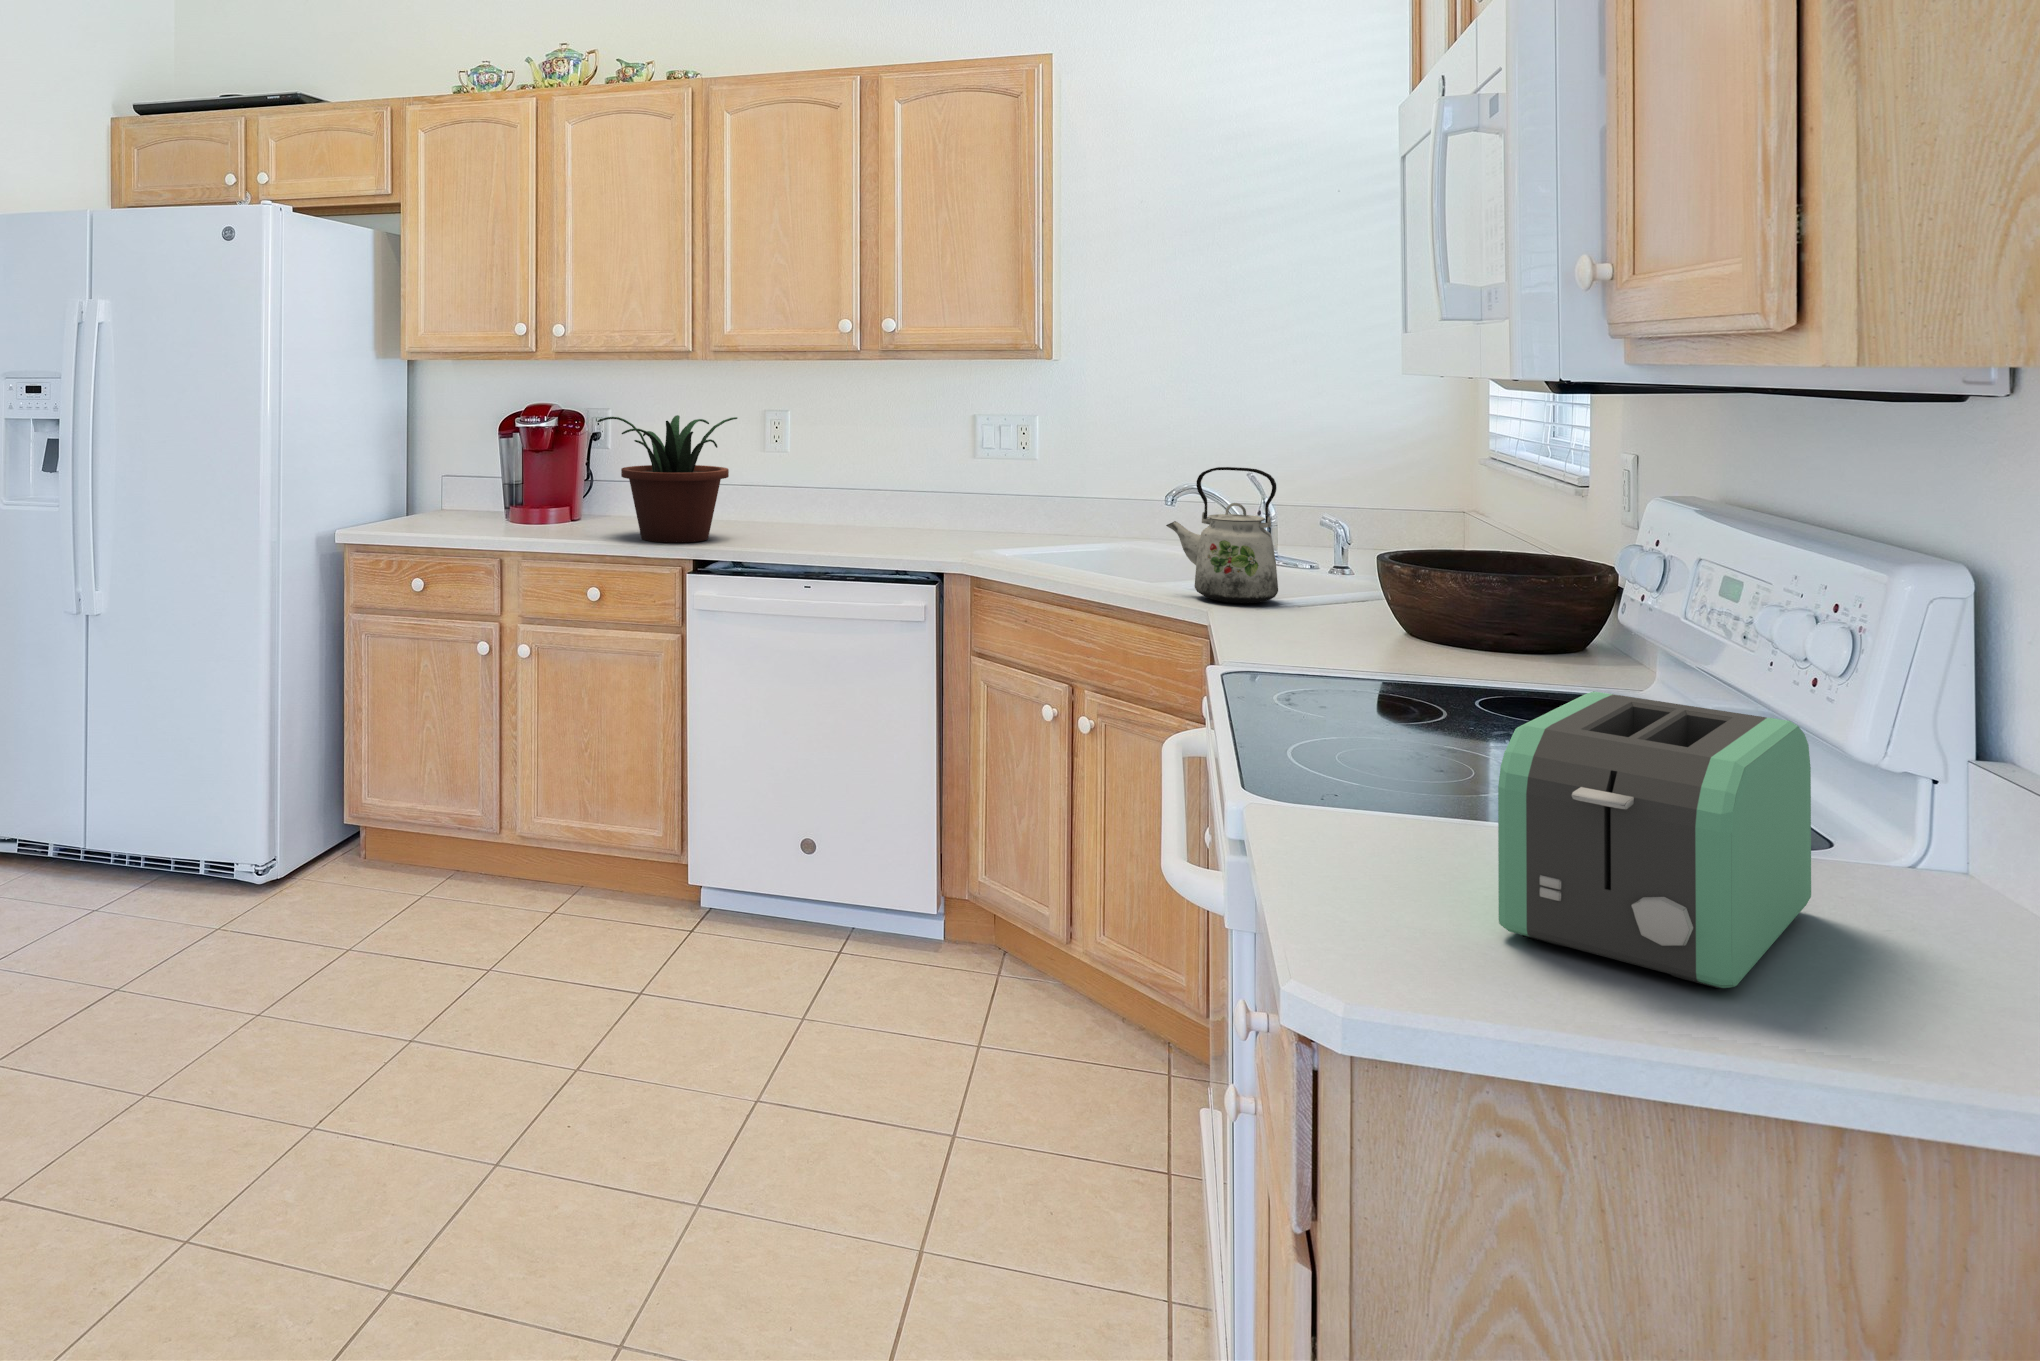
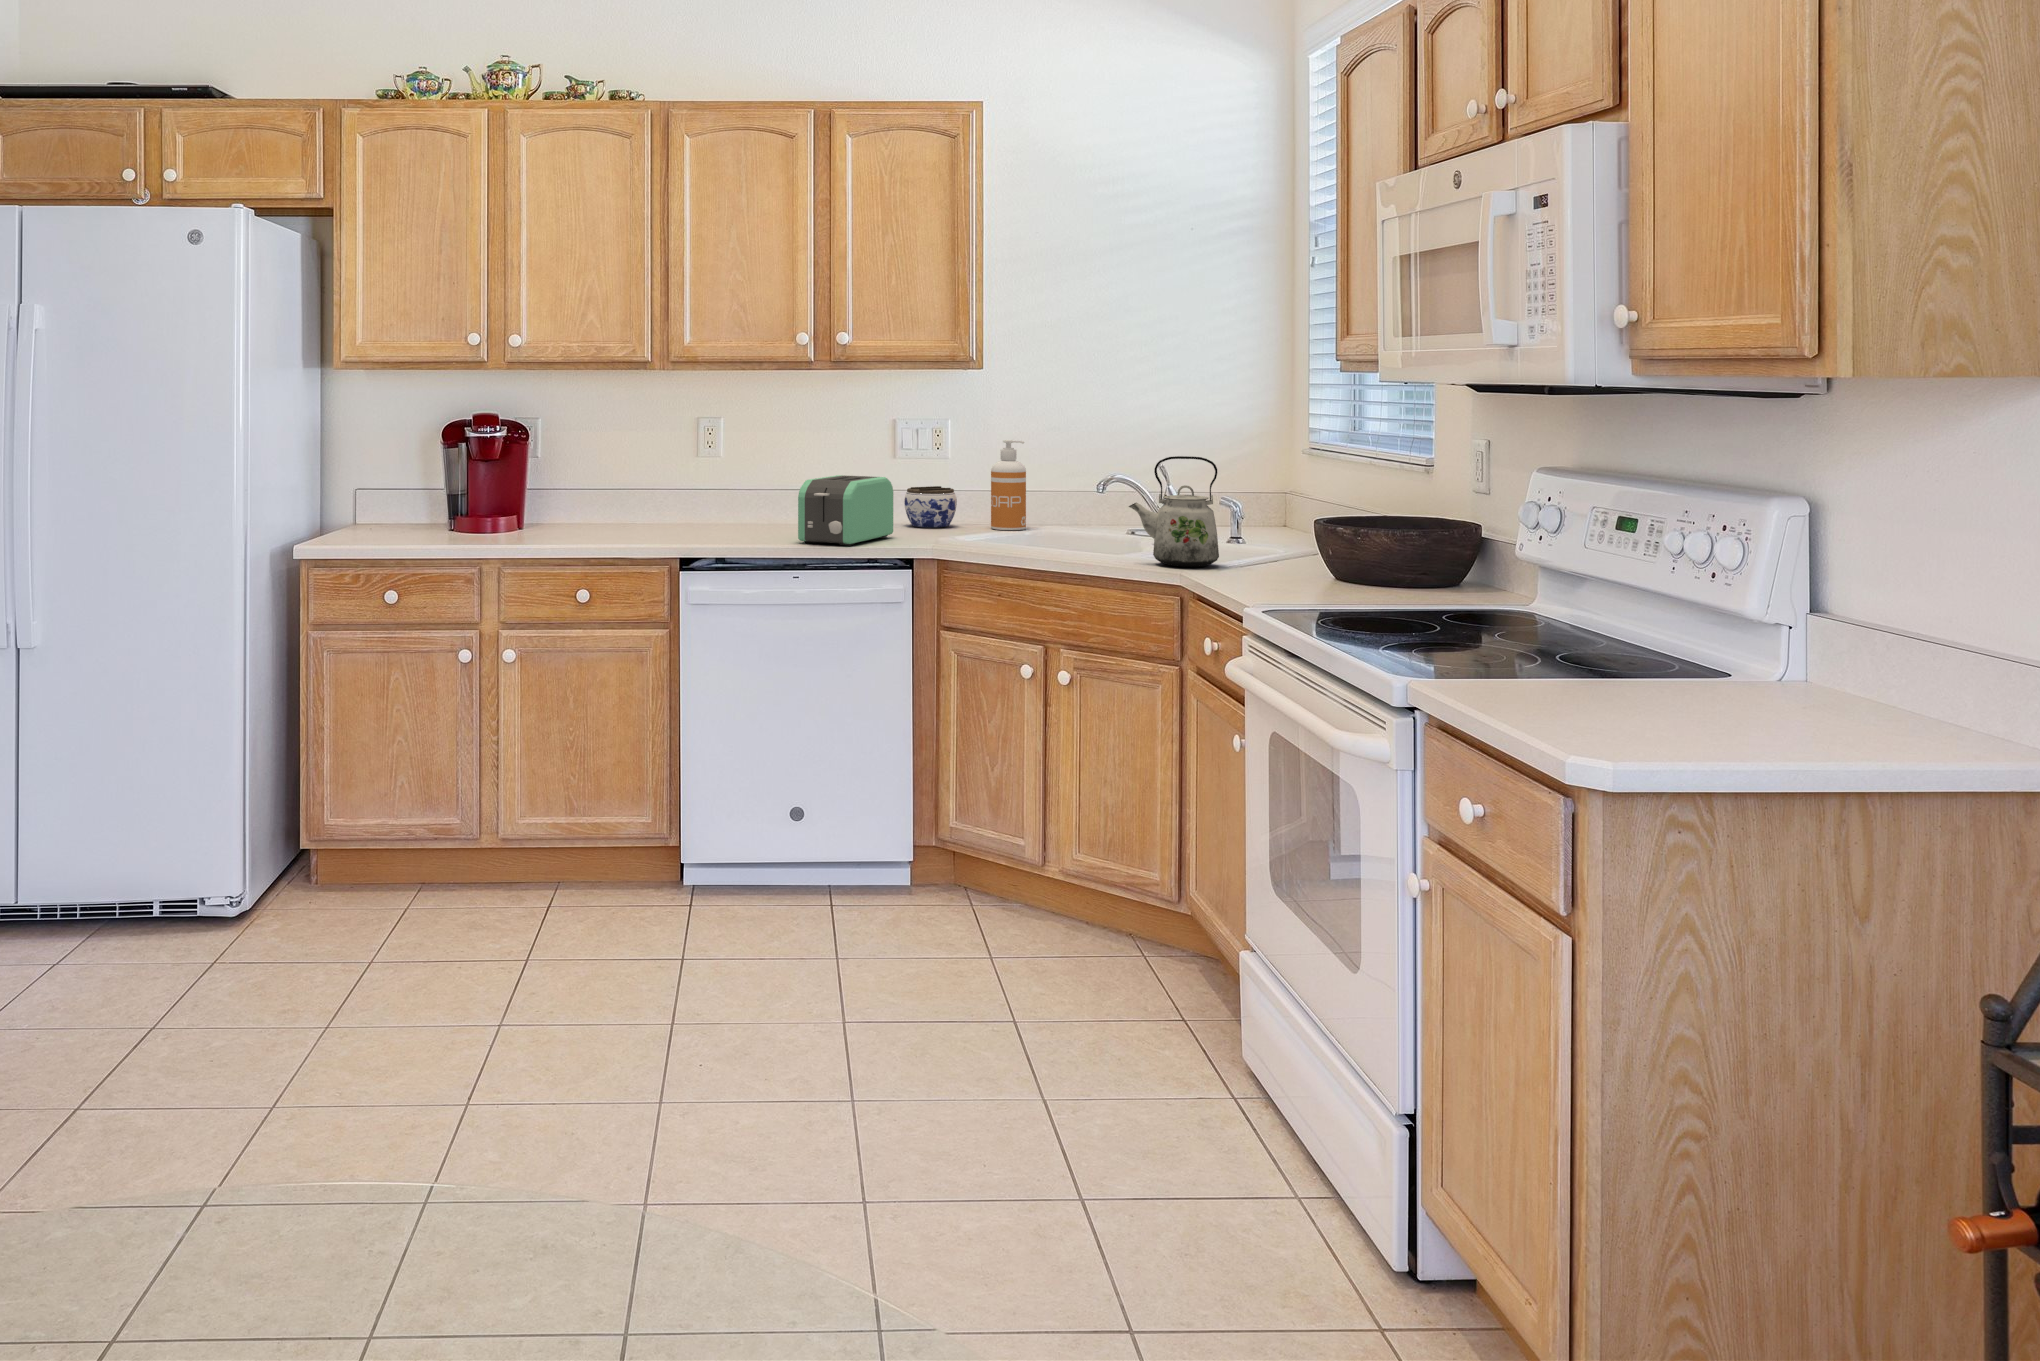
potted plant: present [597,415,737,543] -> none [578,422,706,543]
soap dispenser: none [1073,442,1115,545] -> present [991,440,1026,530]
jar: none [978,492,1038,538] -> present [904,486,957,528]
toaster: present [1498,691,1811,989] -> present [798,475,893,546]

